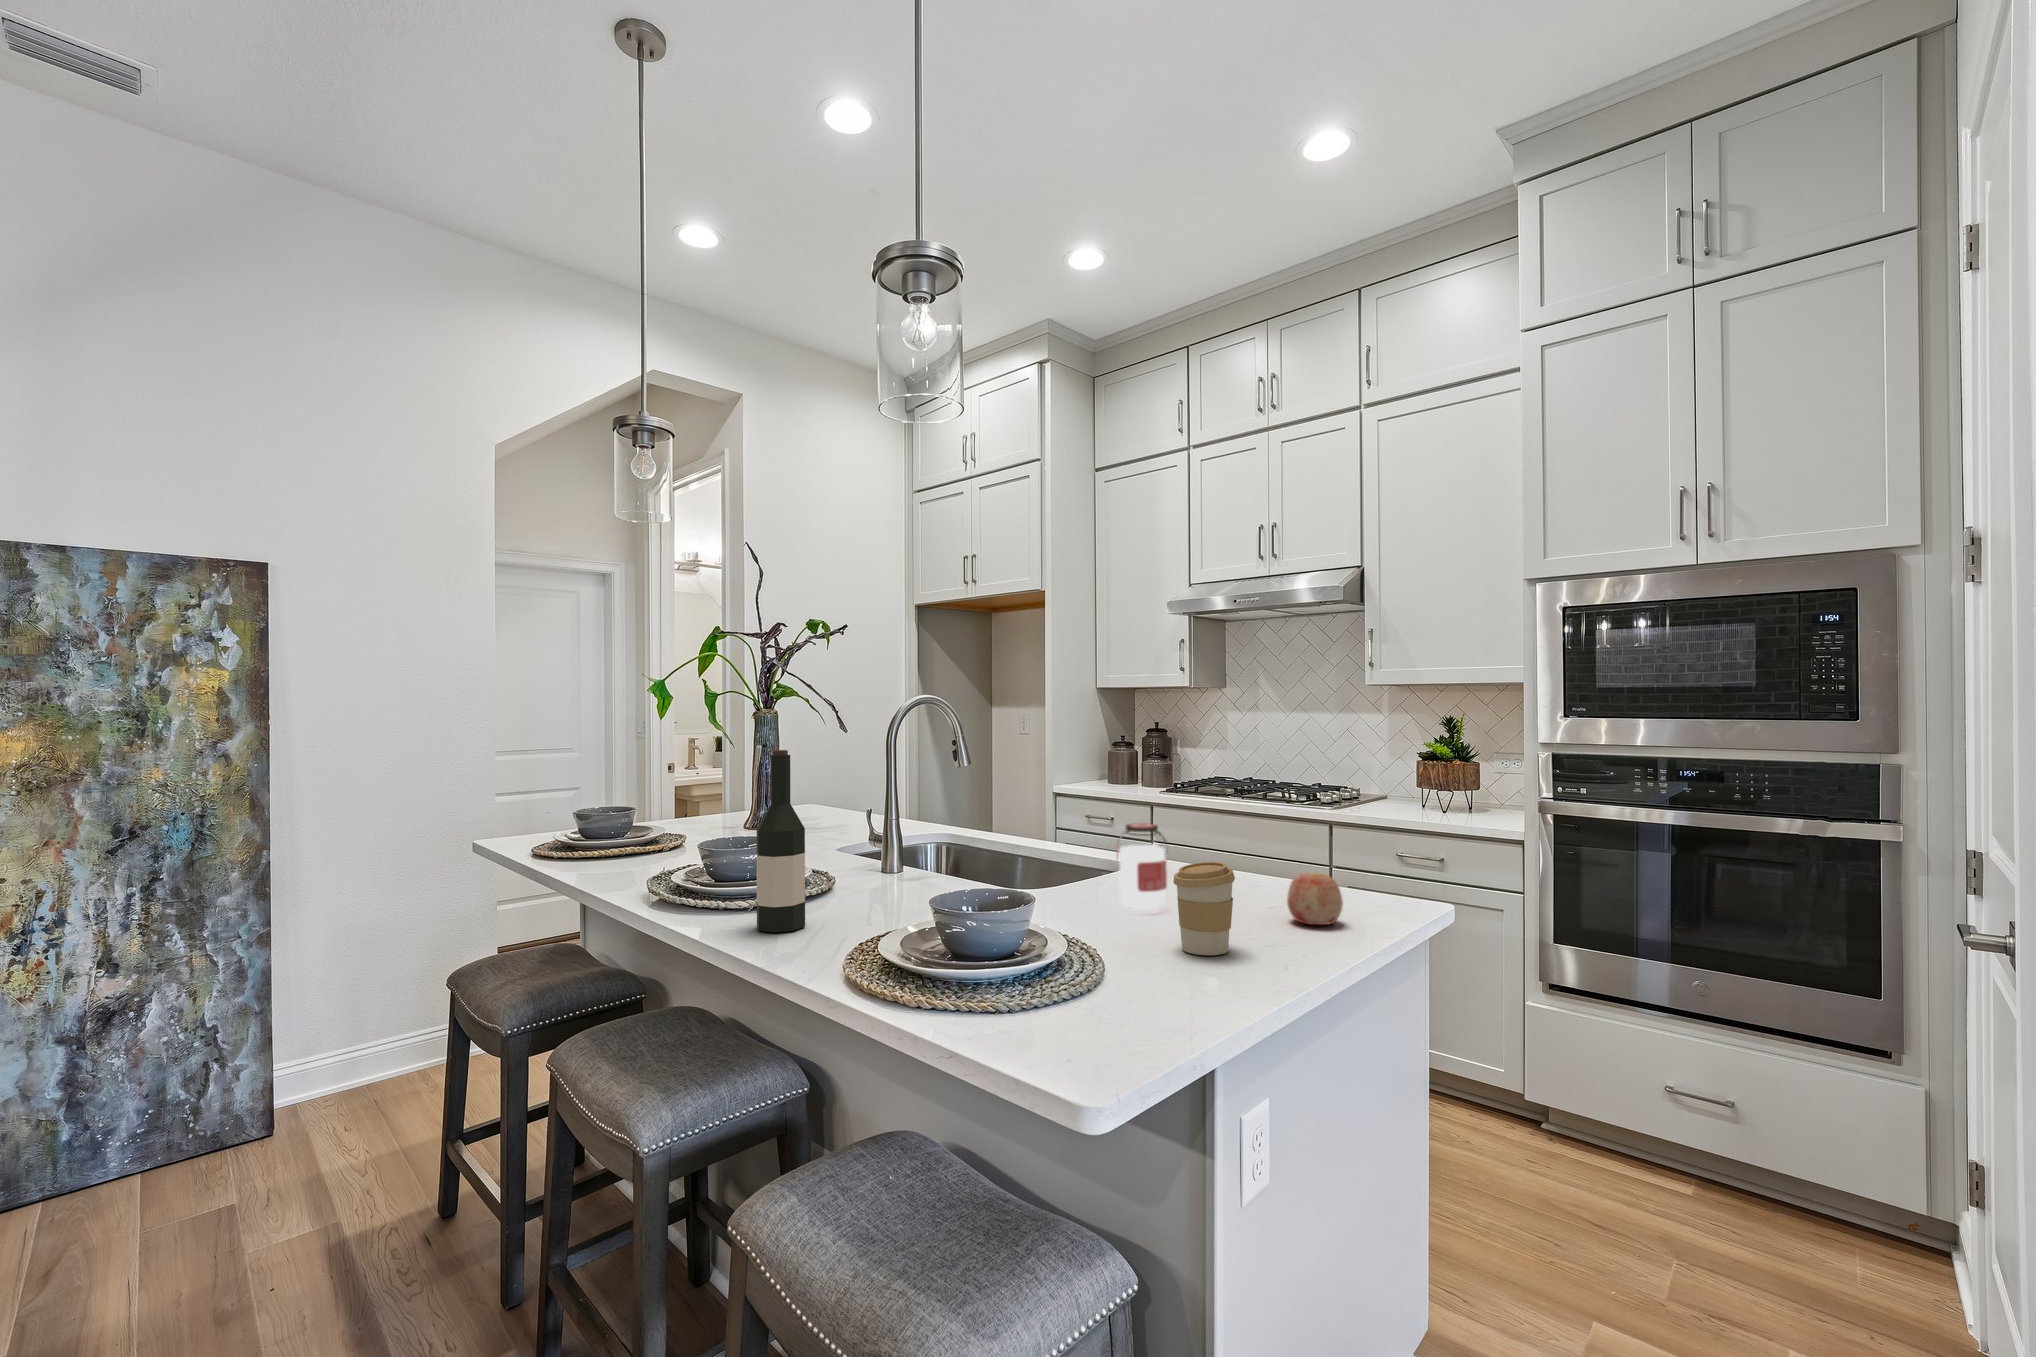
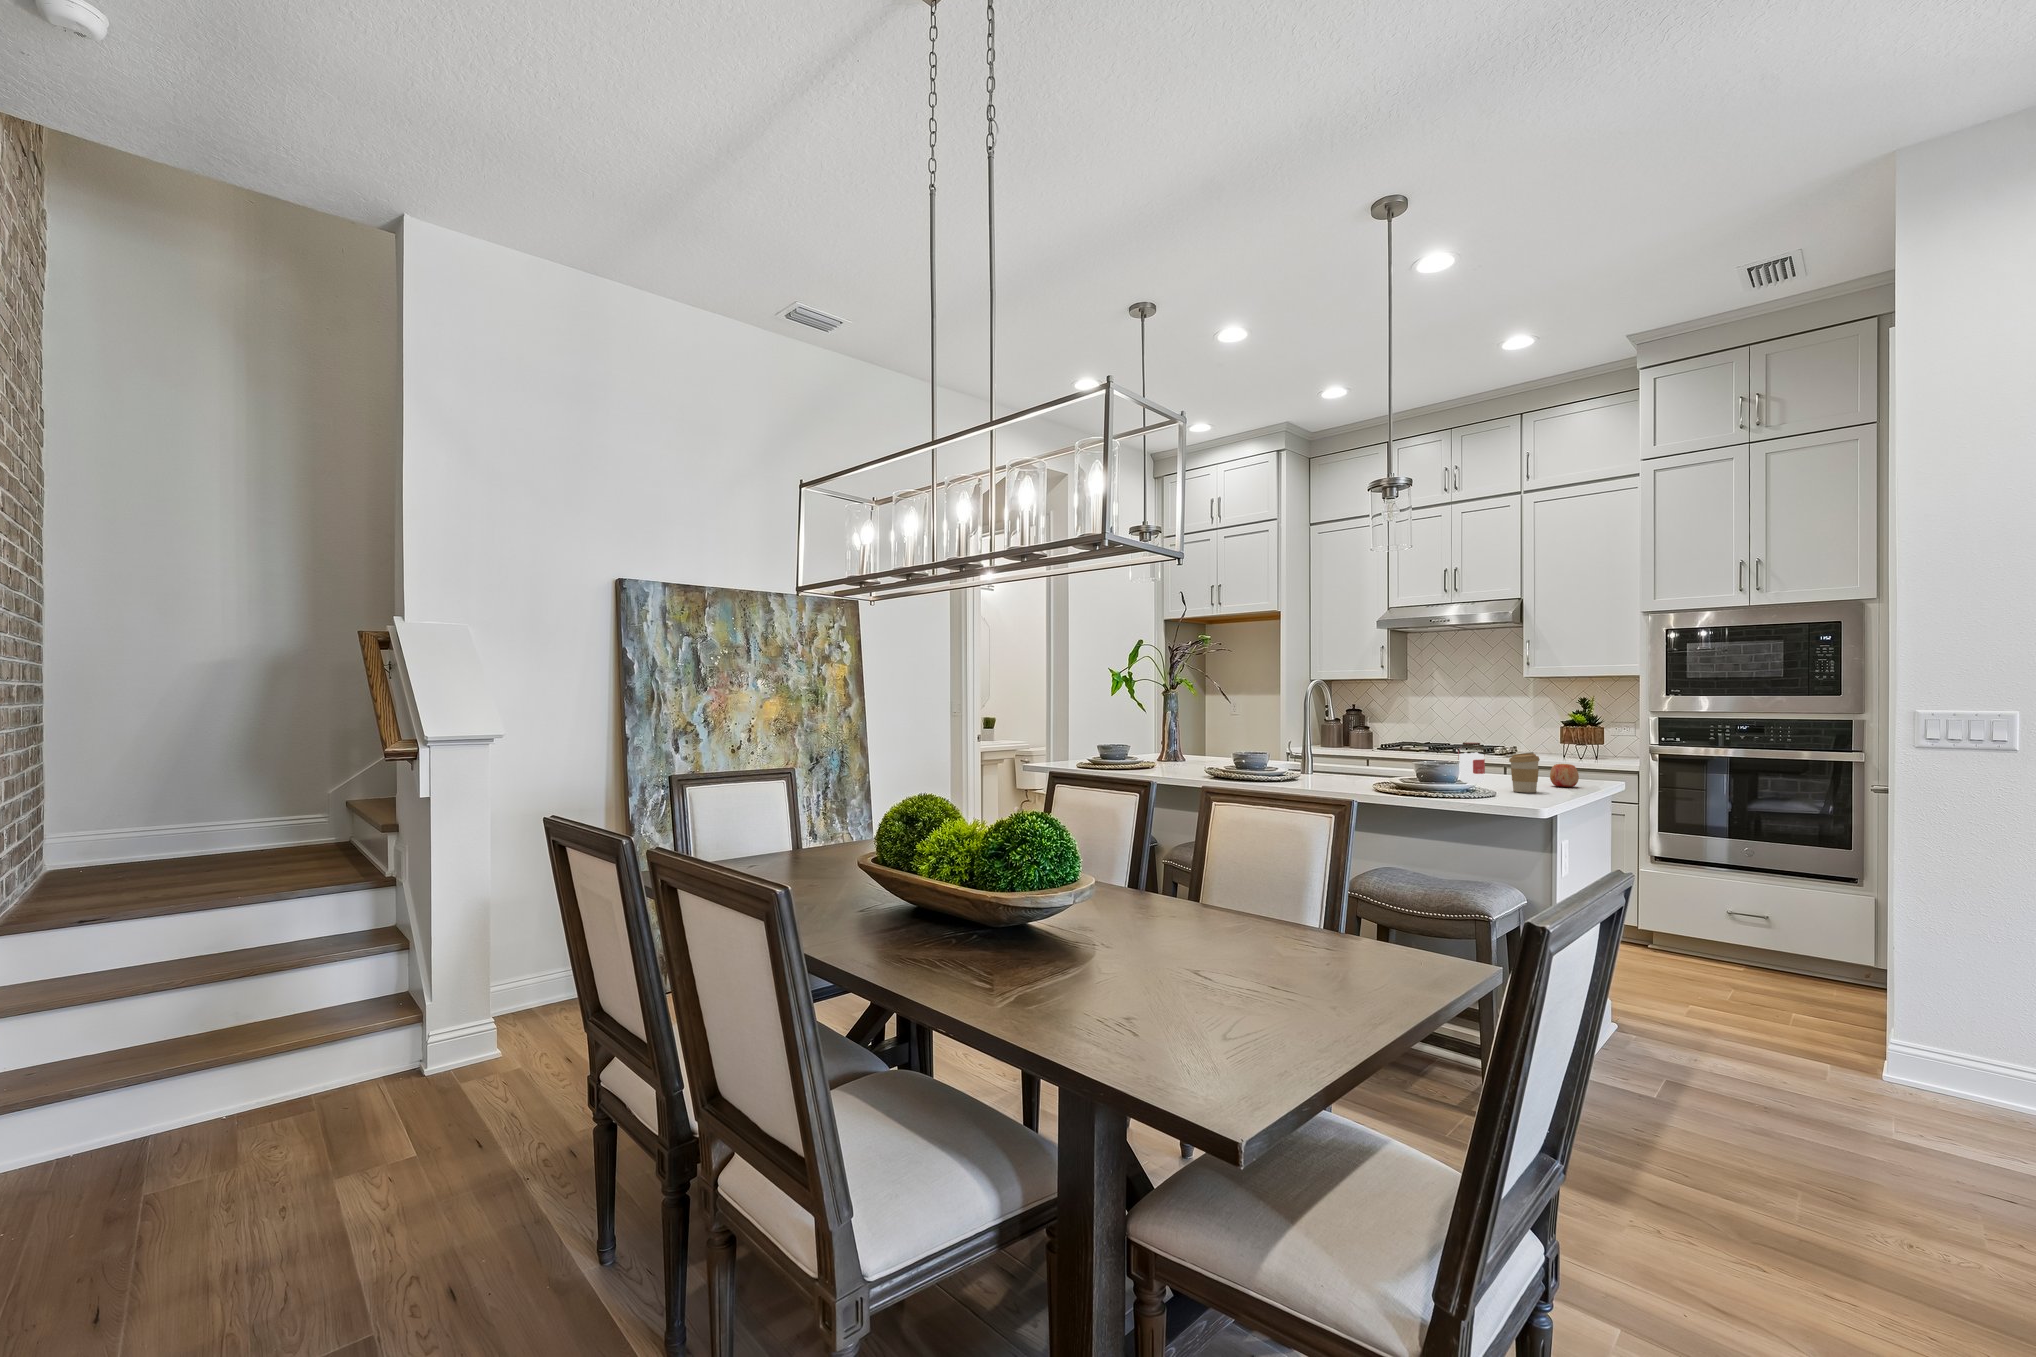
wine bottle: present [757,750,805,932] -> none [1298,704,1322,788]

